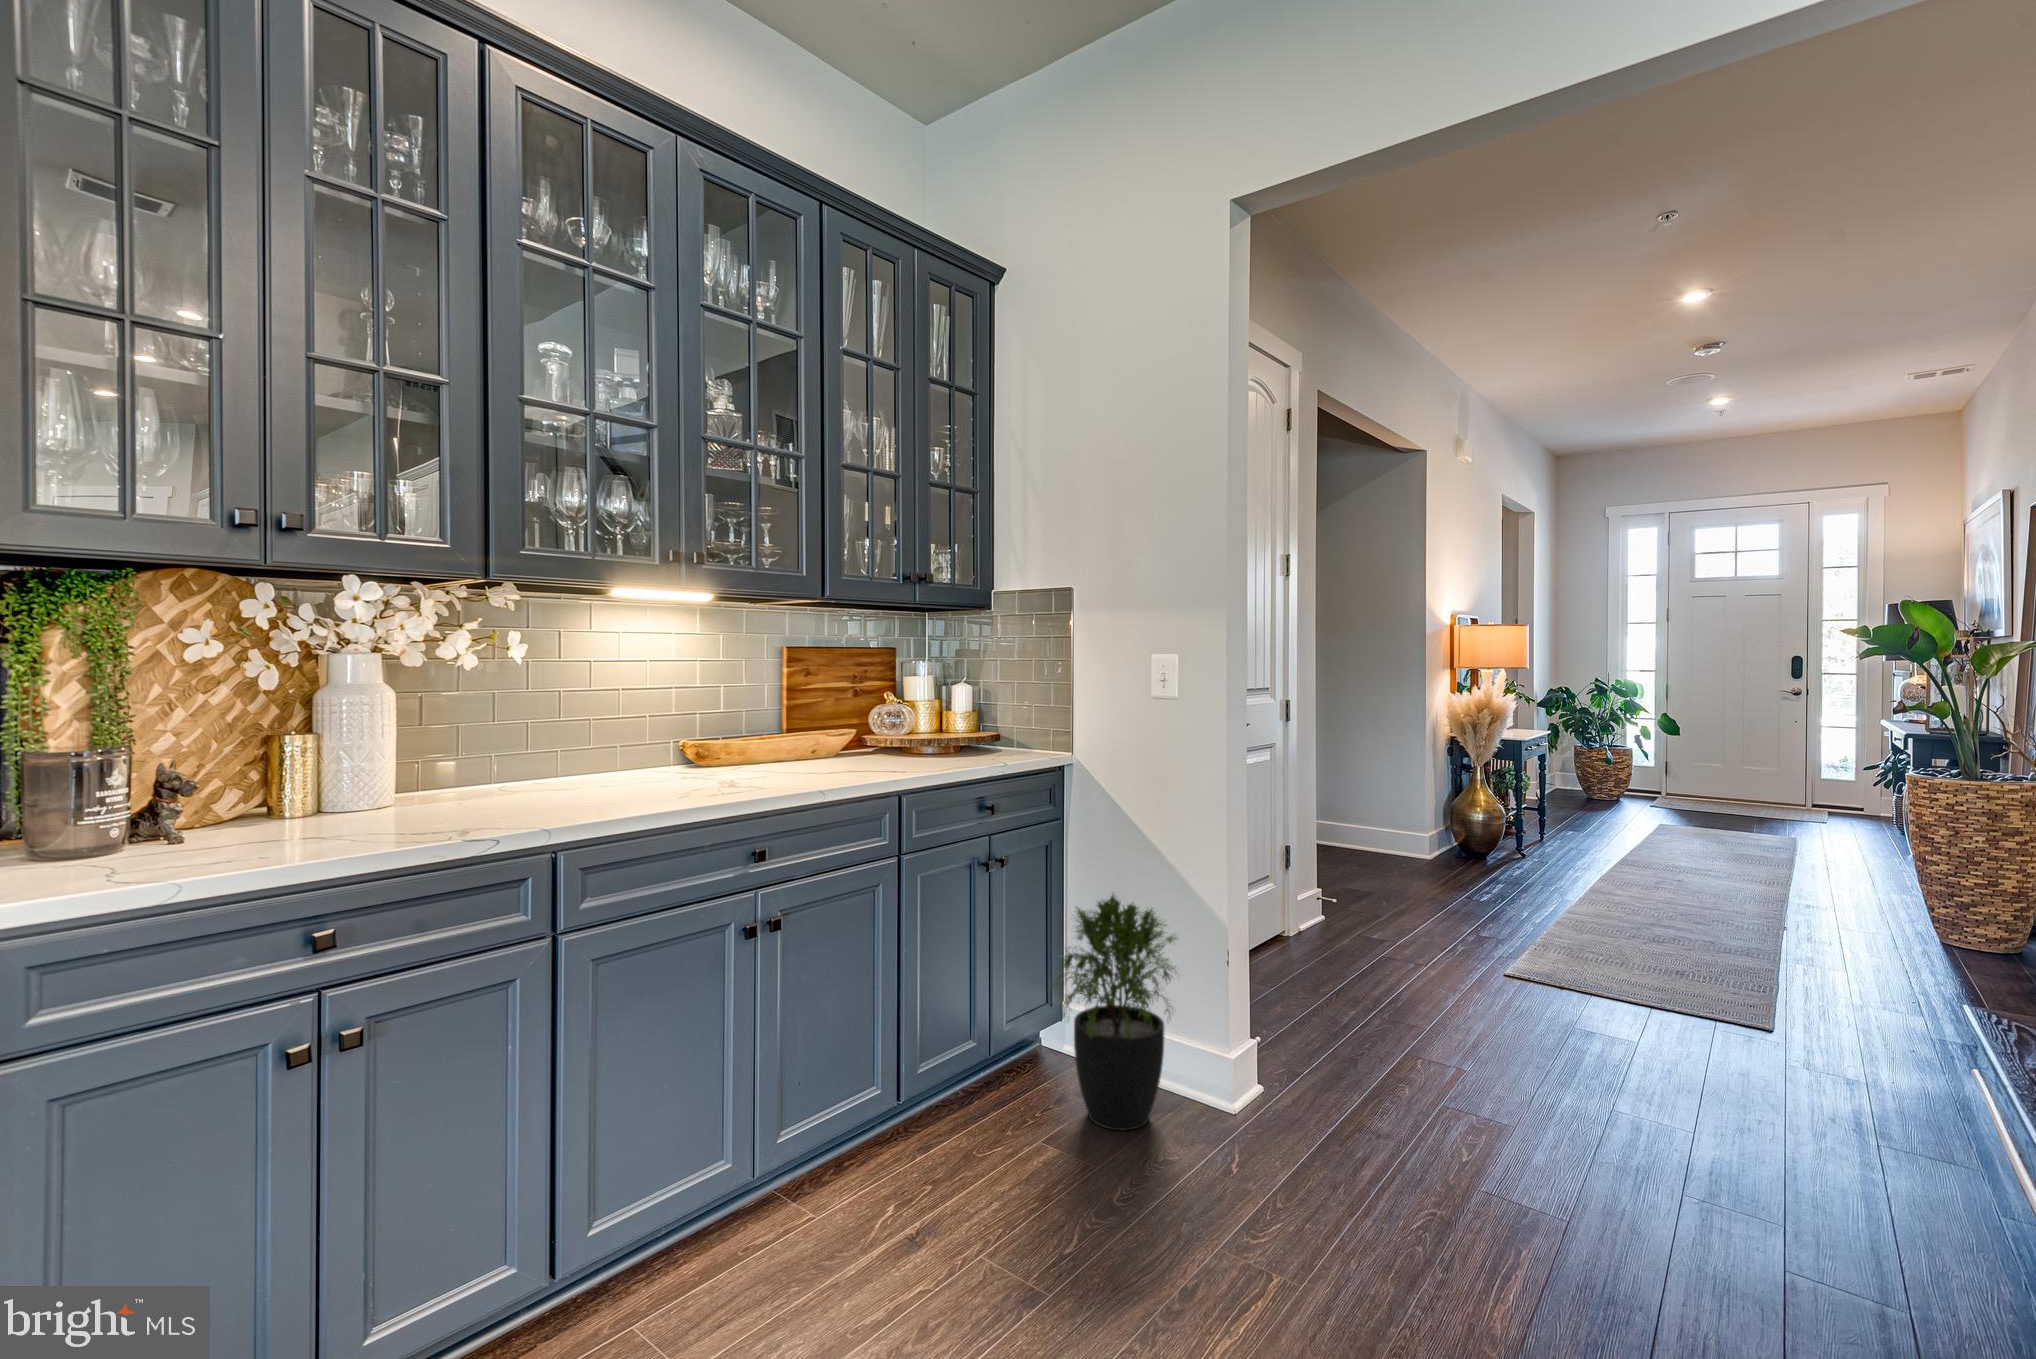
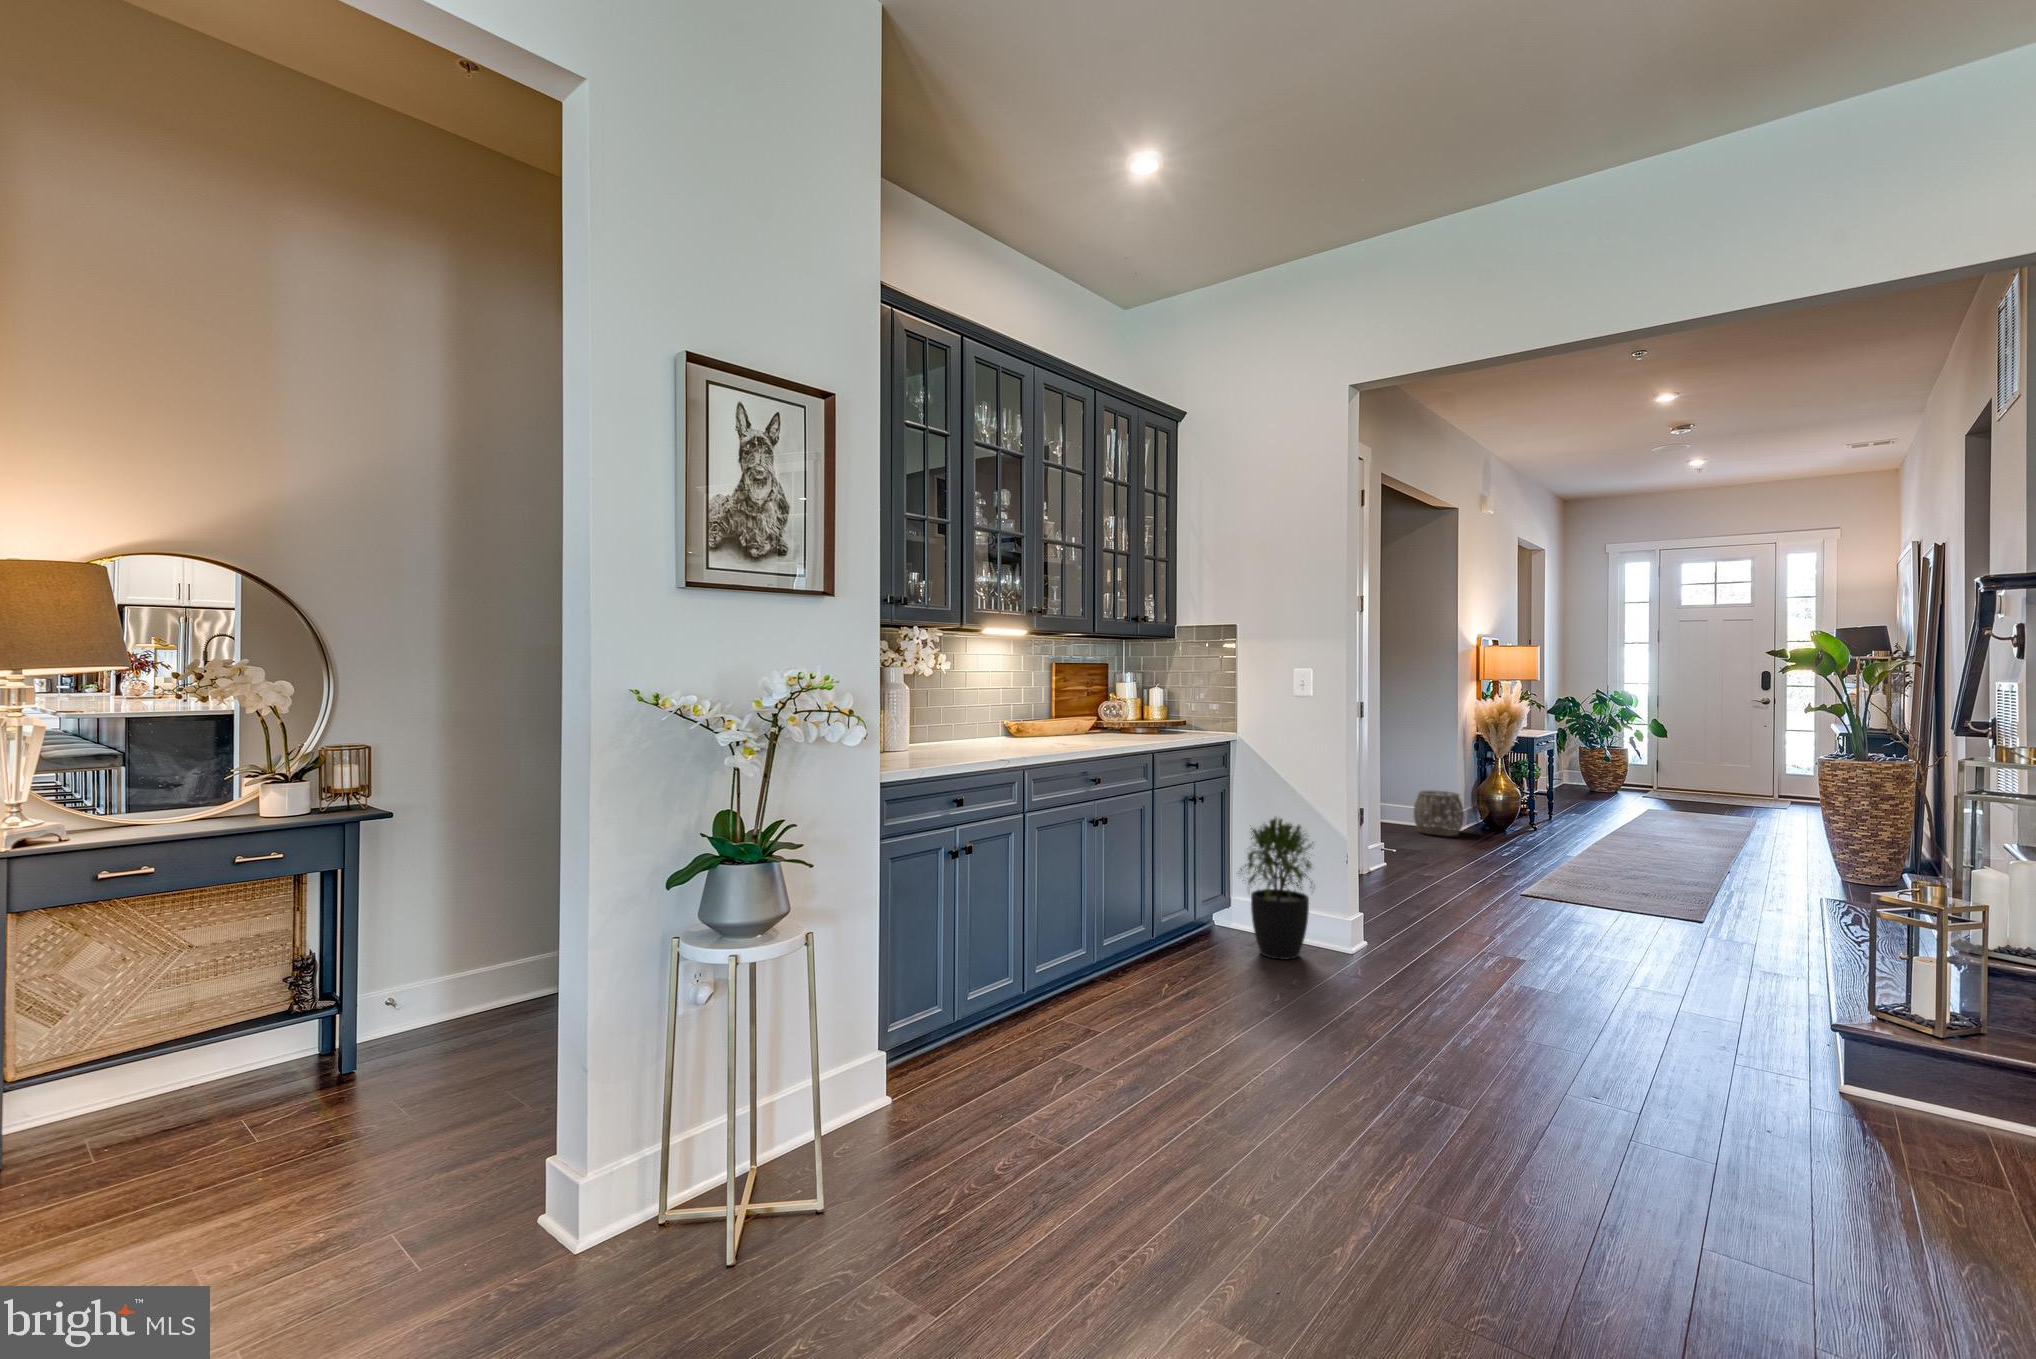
woven basket: none [1369,808,1434,867] -> present [1413,791,1464,836]

